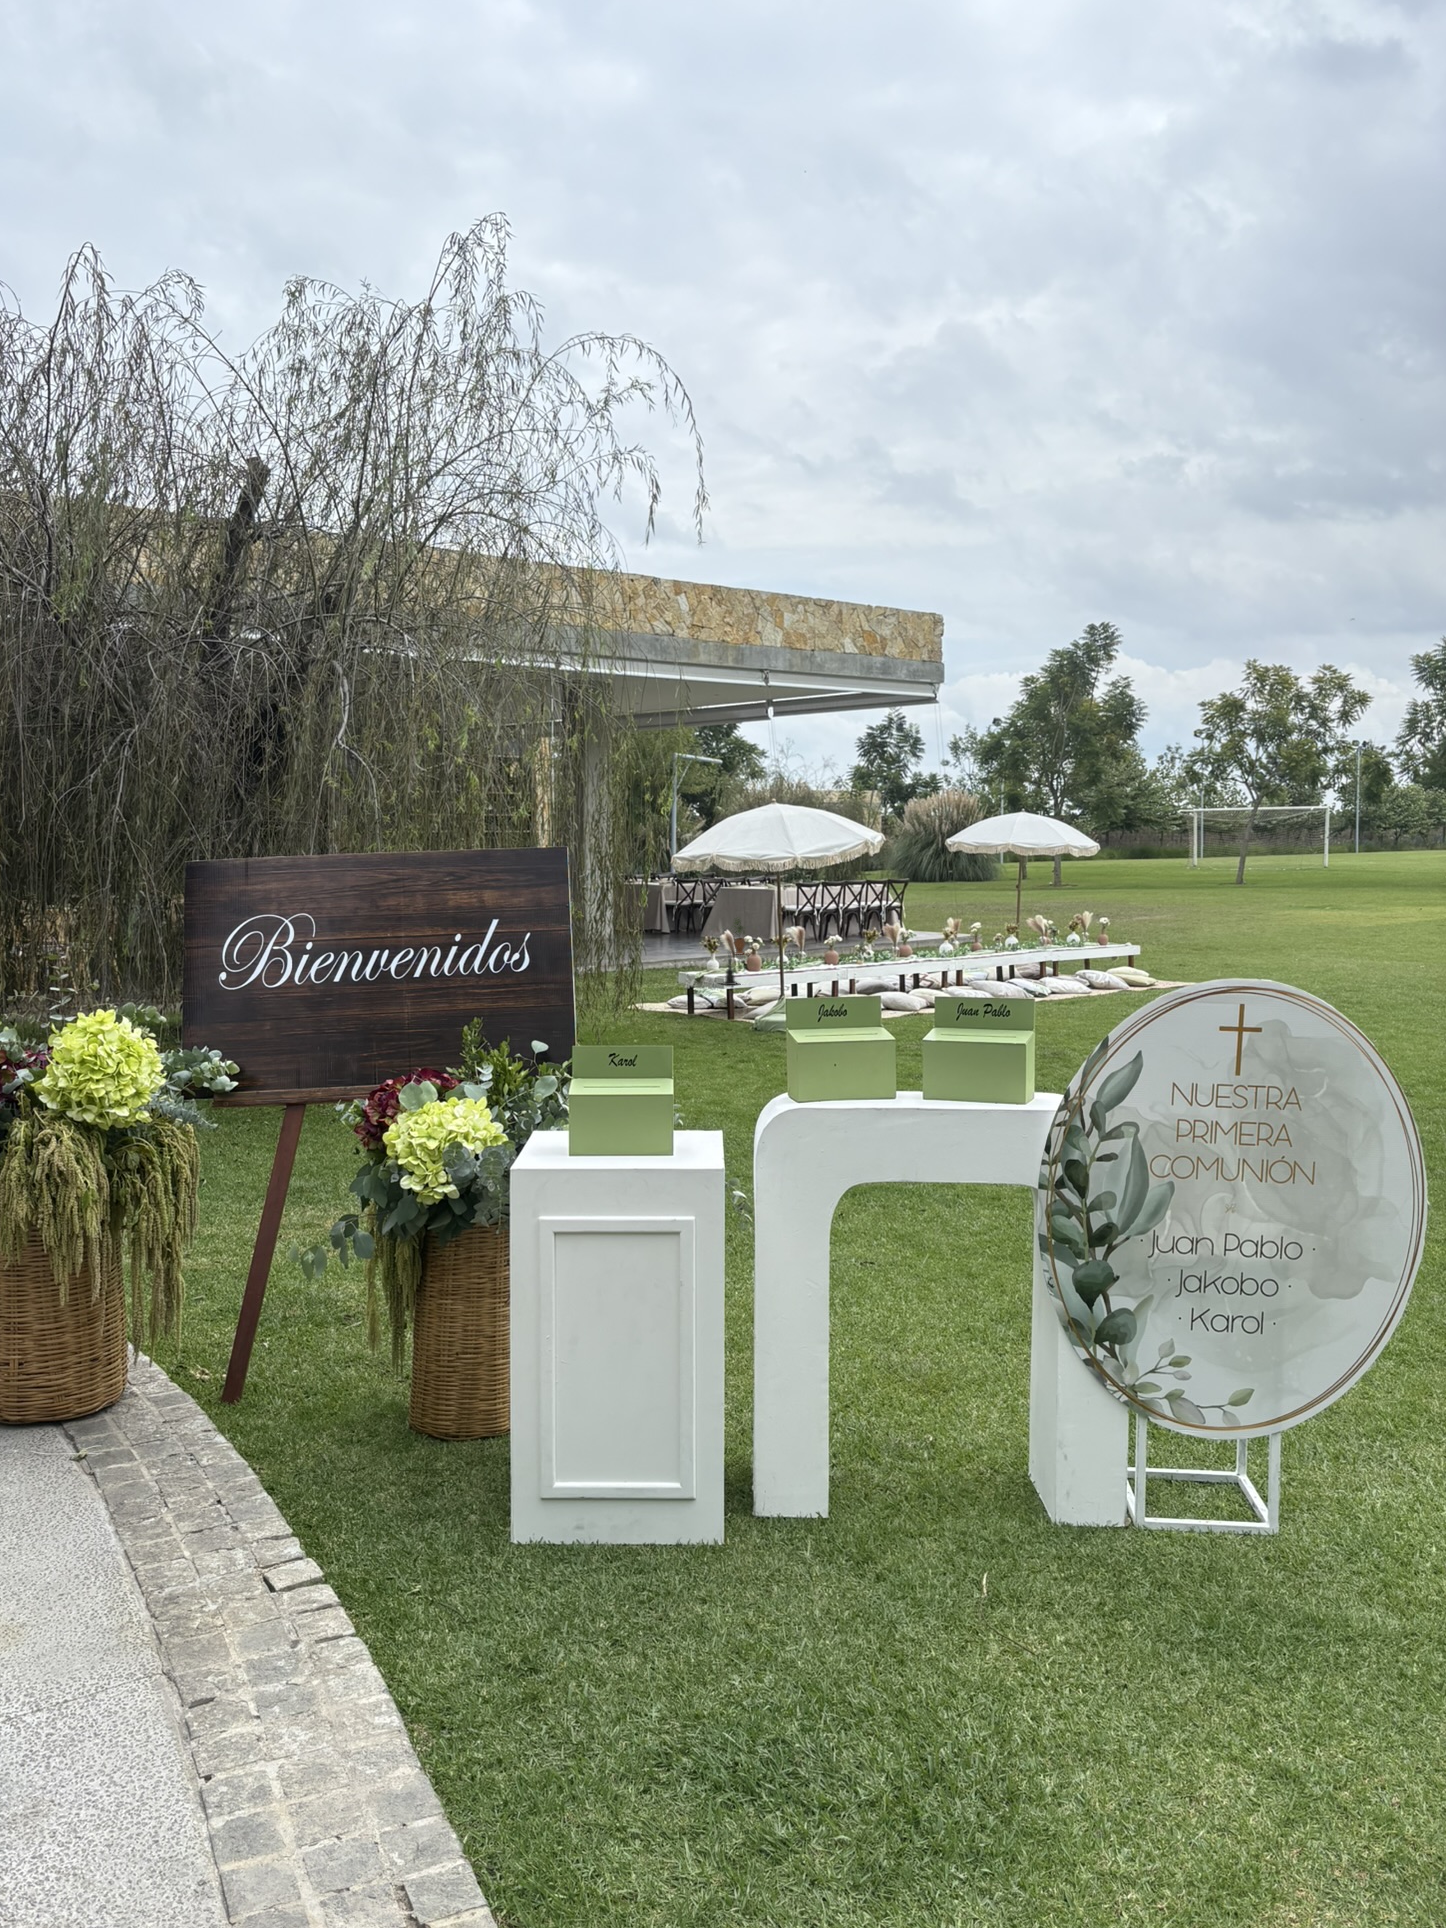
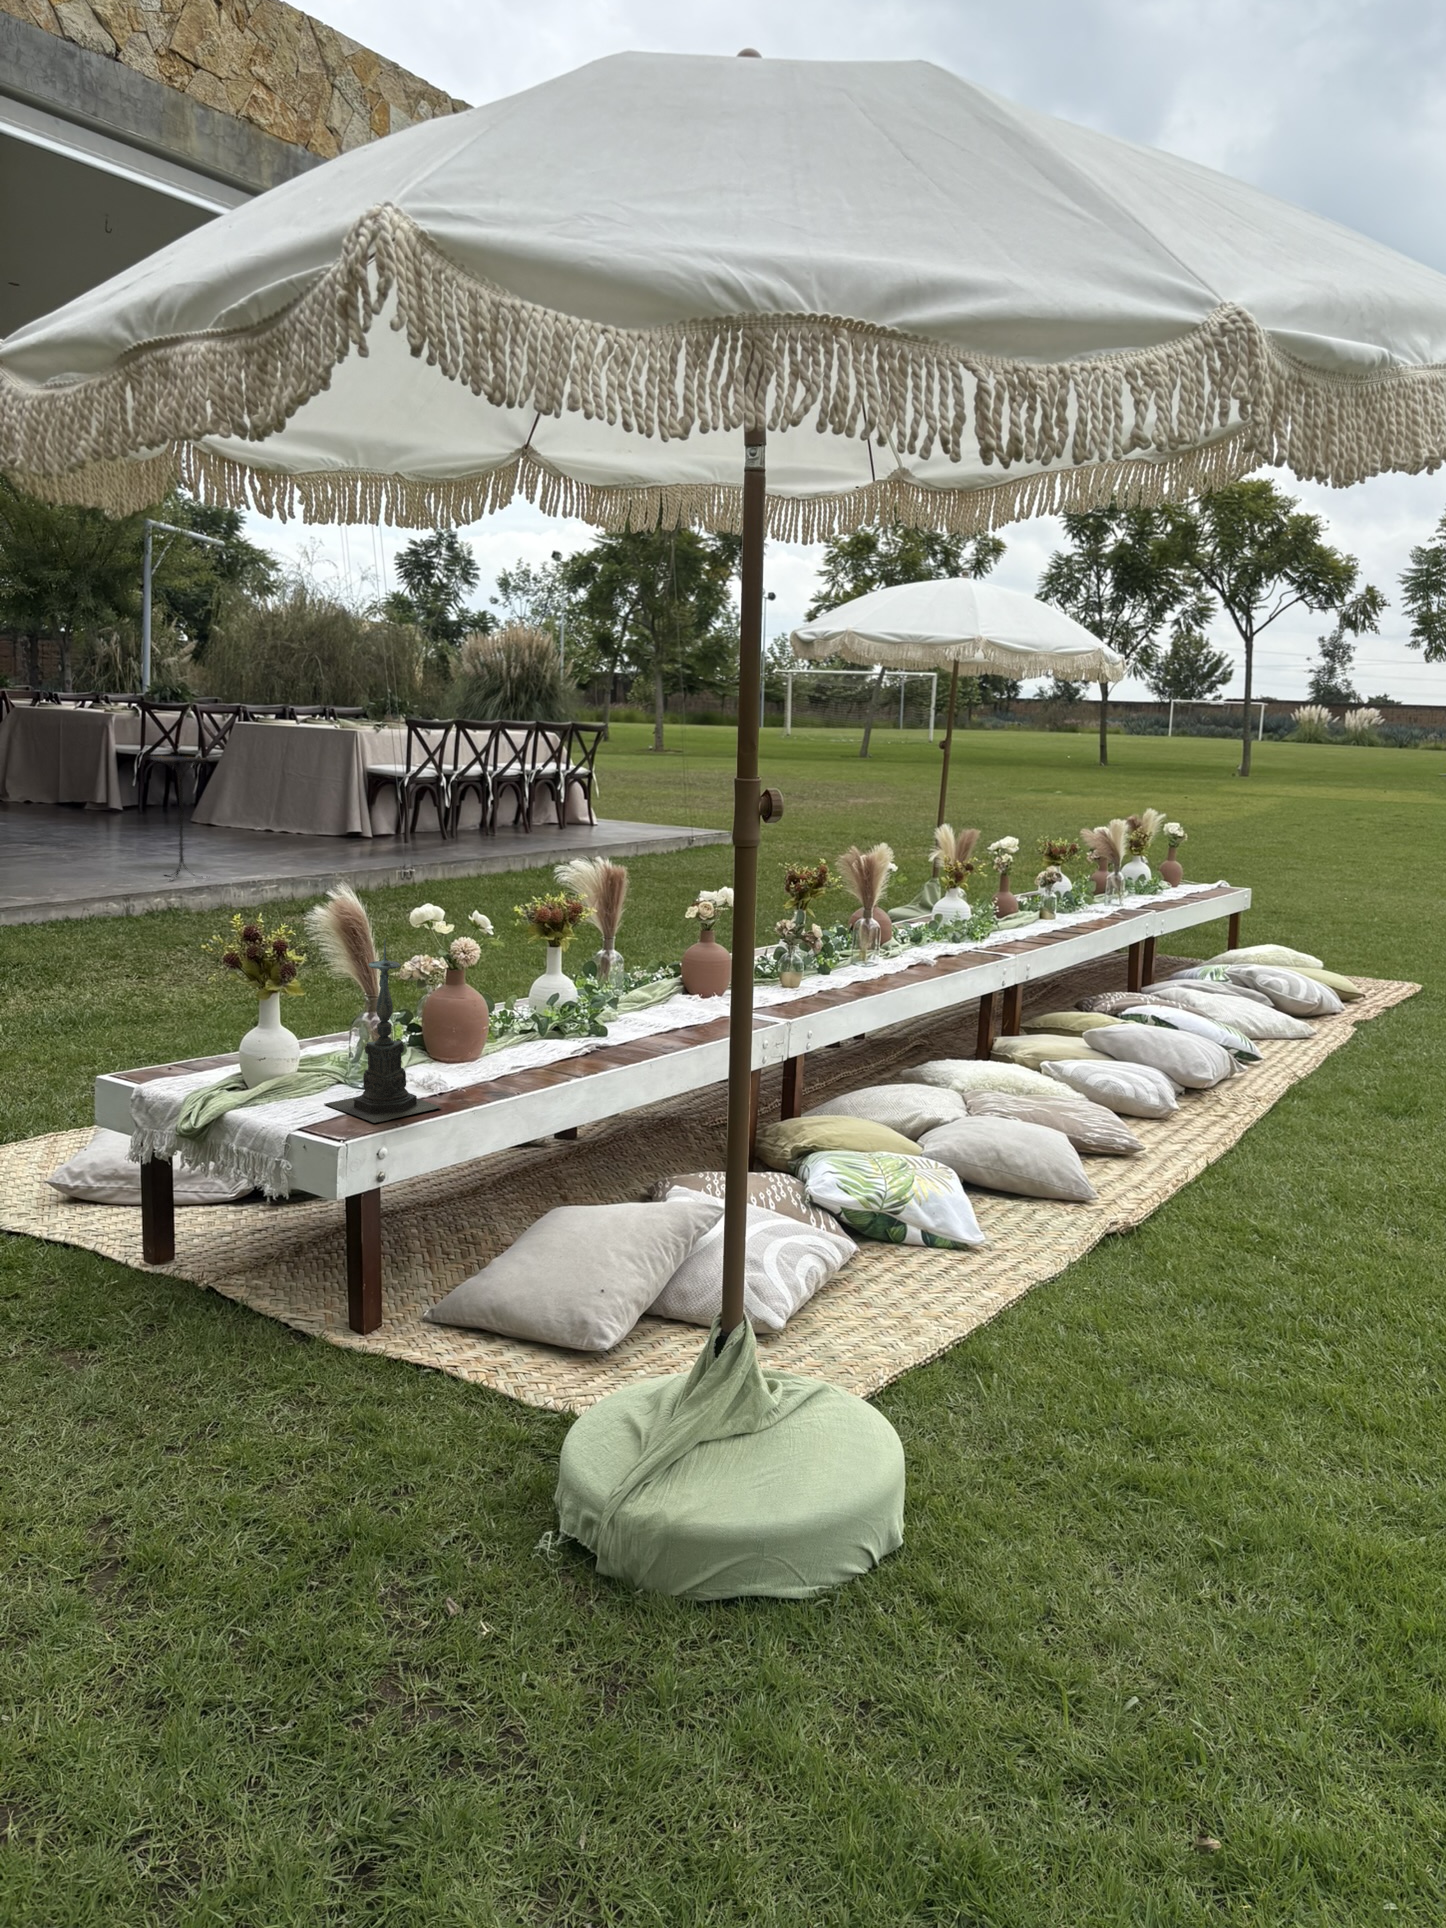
side table: none [681,905,704,956] -> present [151,756,208,876]
potted plant: present [734,919,745,954] -> none [276,784,315,875]

